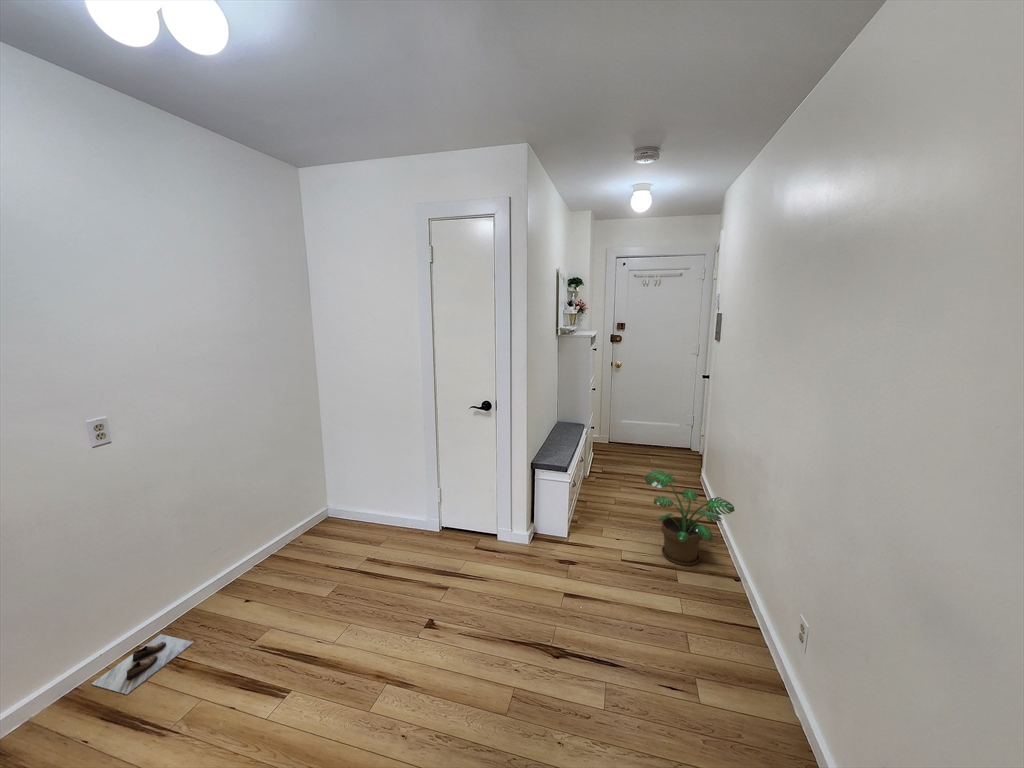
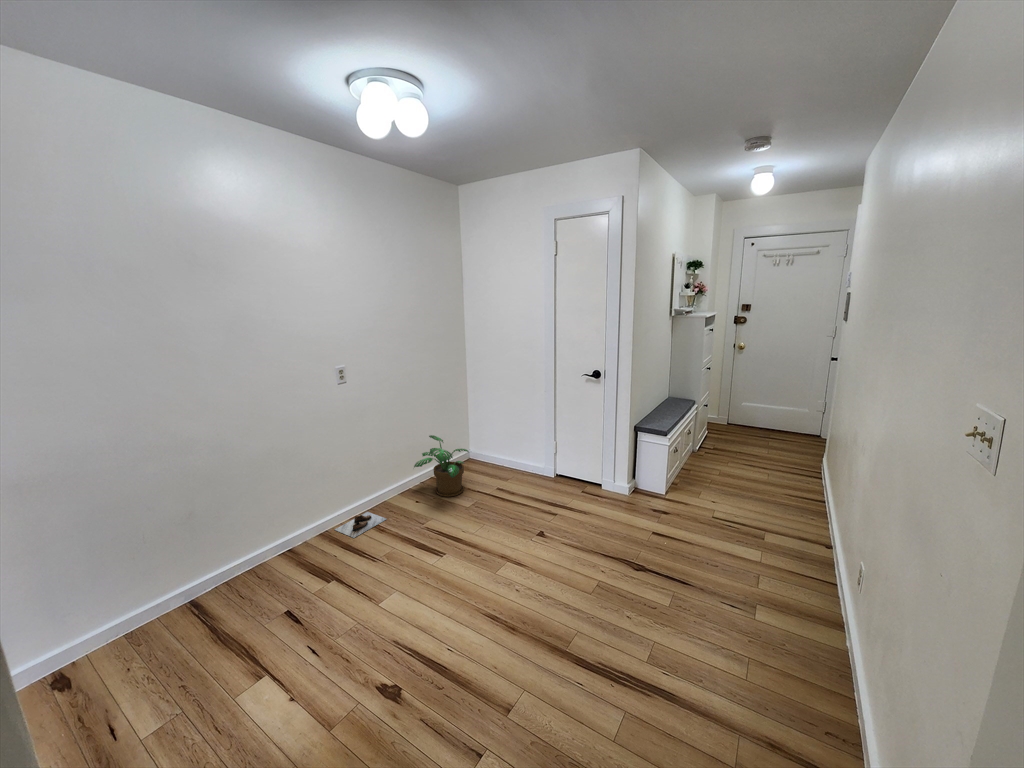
potted plant: present [644,470,735,566] -> present [414,435,469,497]

